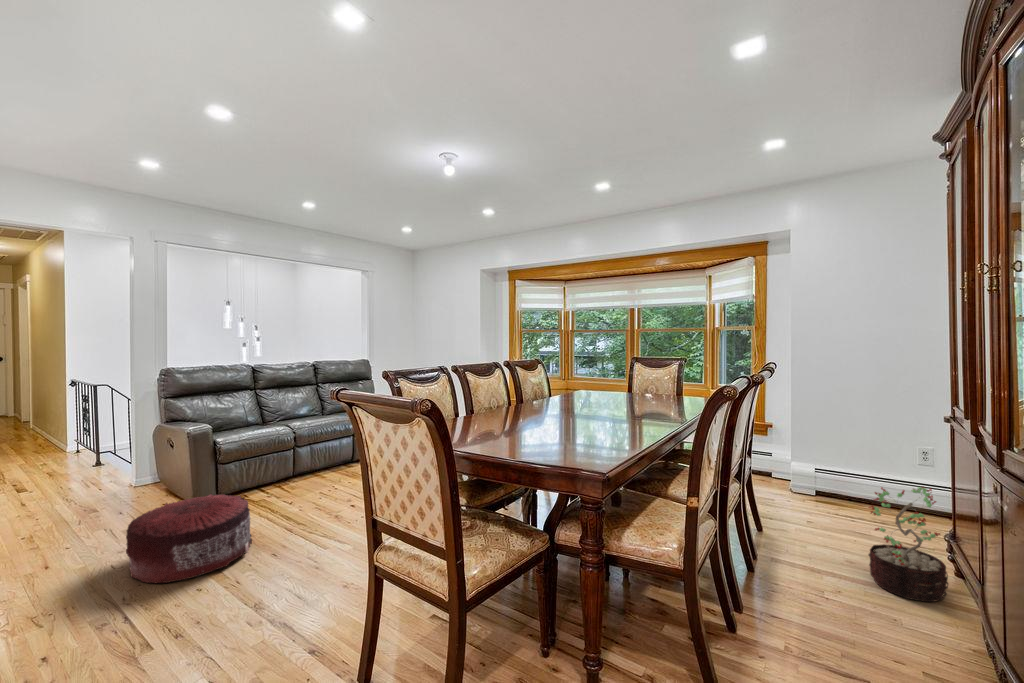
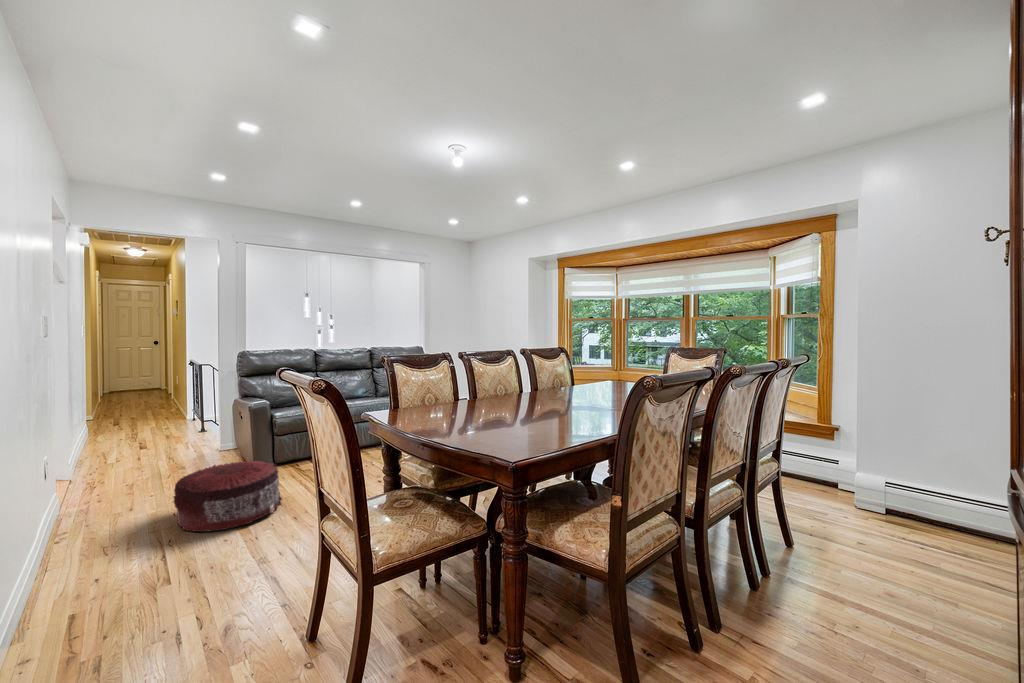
decorative plant: present [869,487,948,602] -> none [907,506,1016,657]

